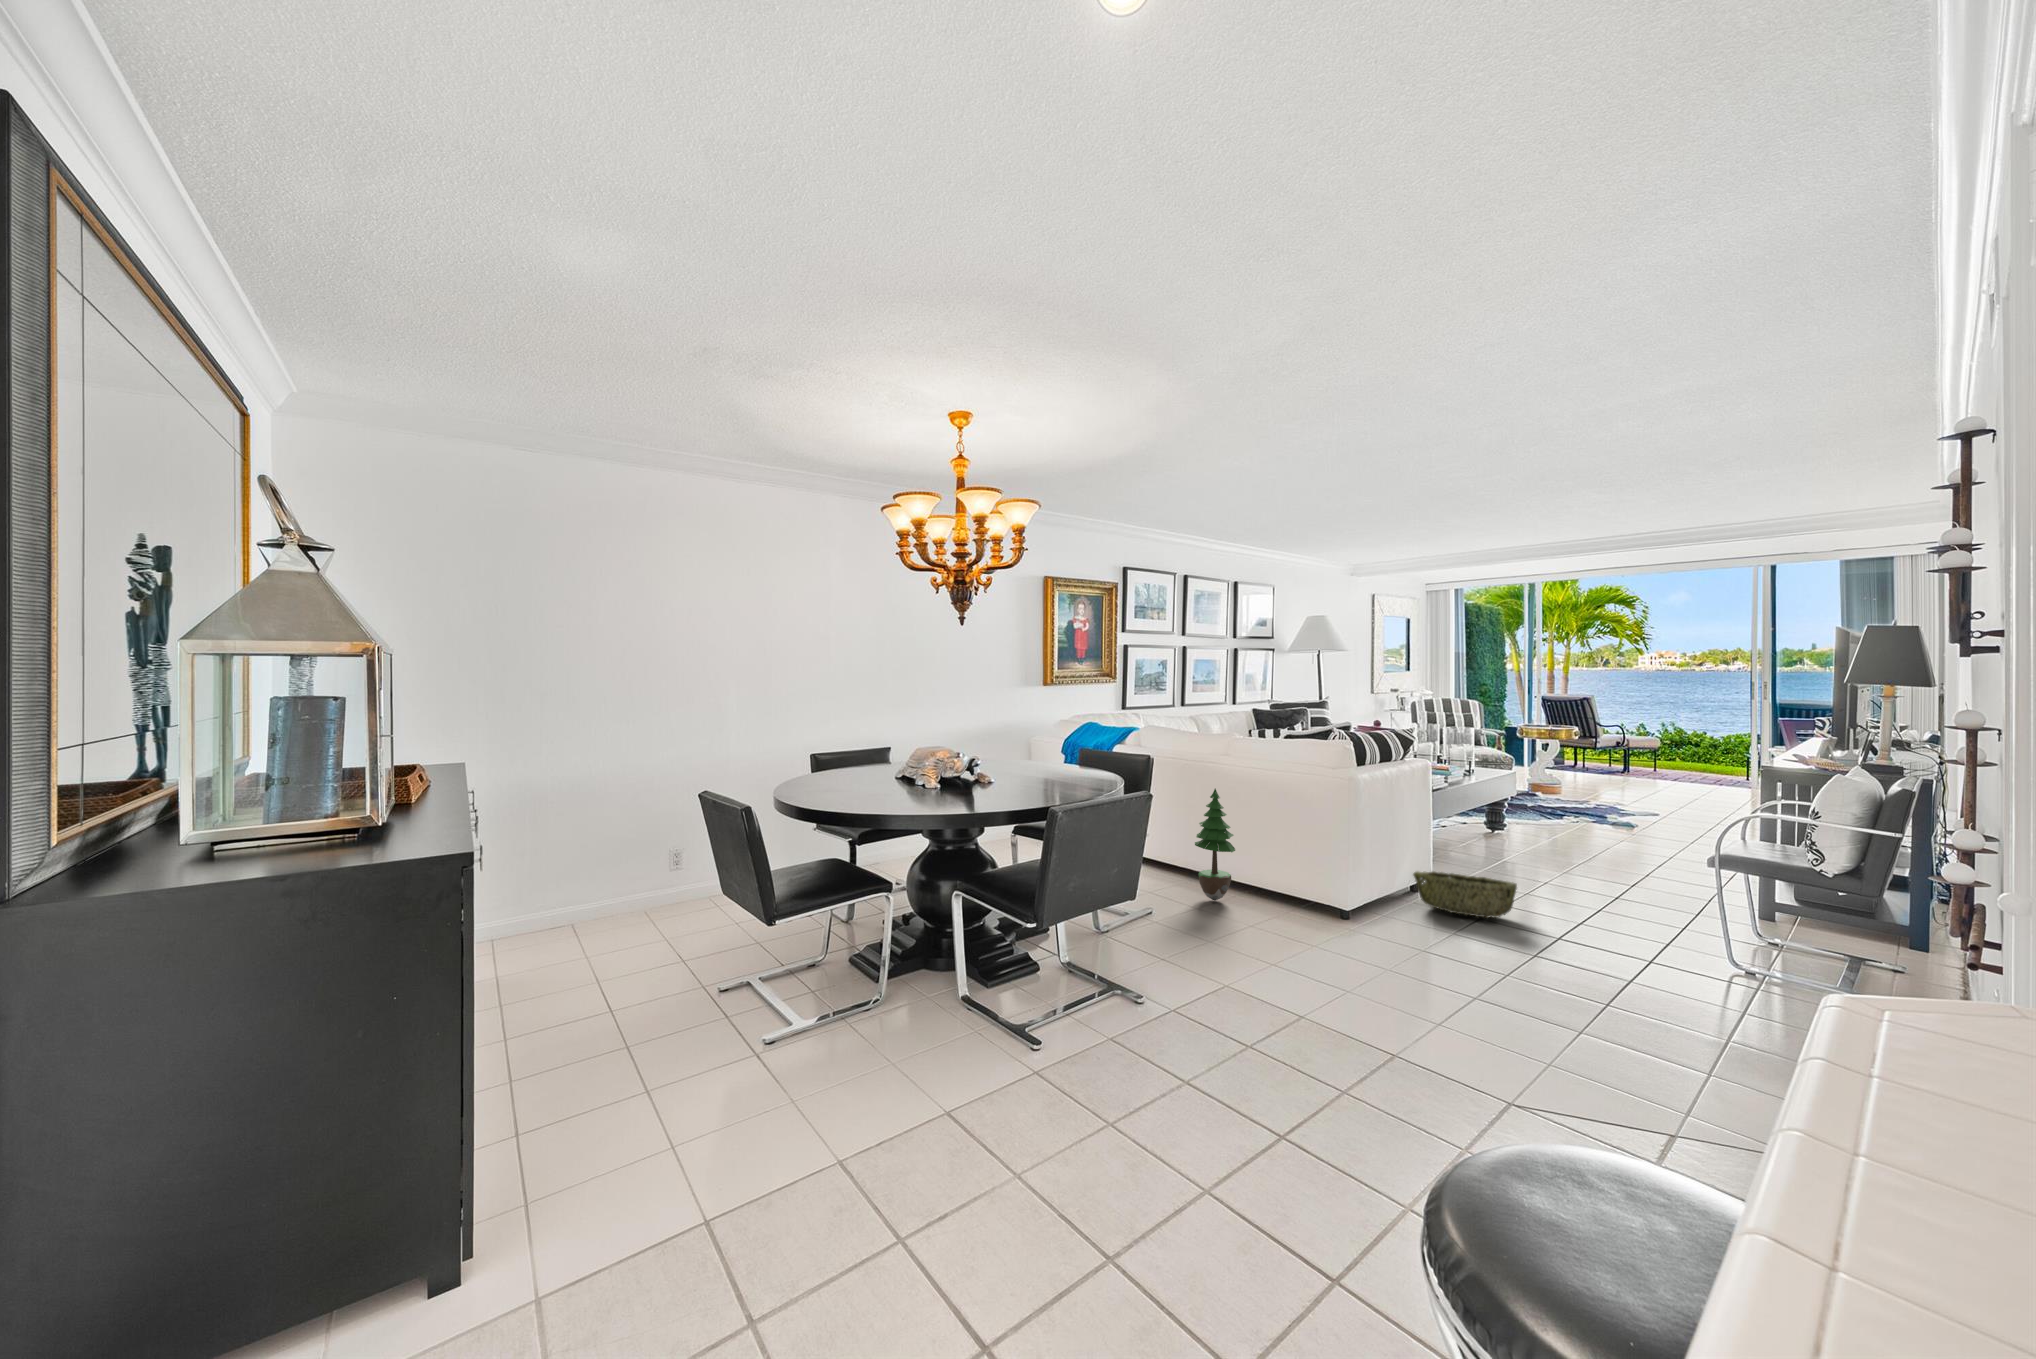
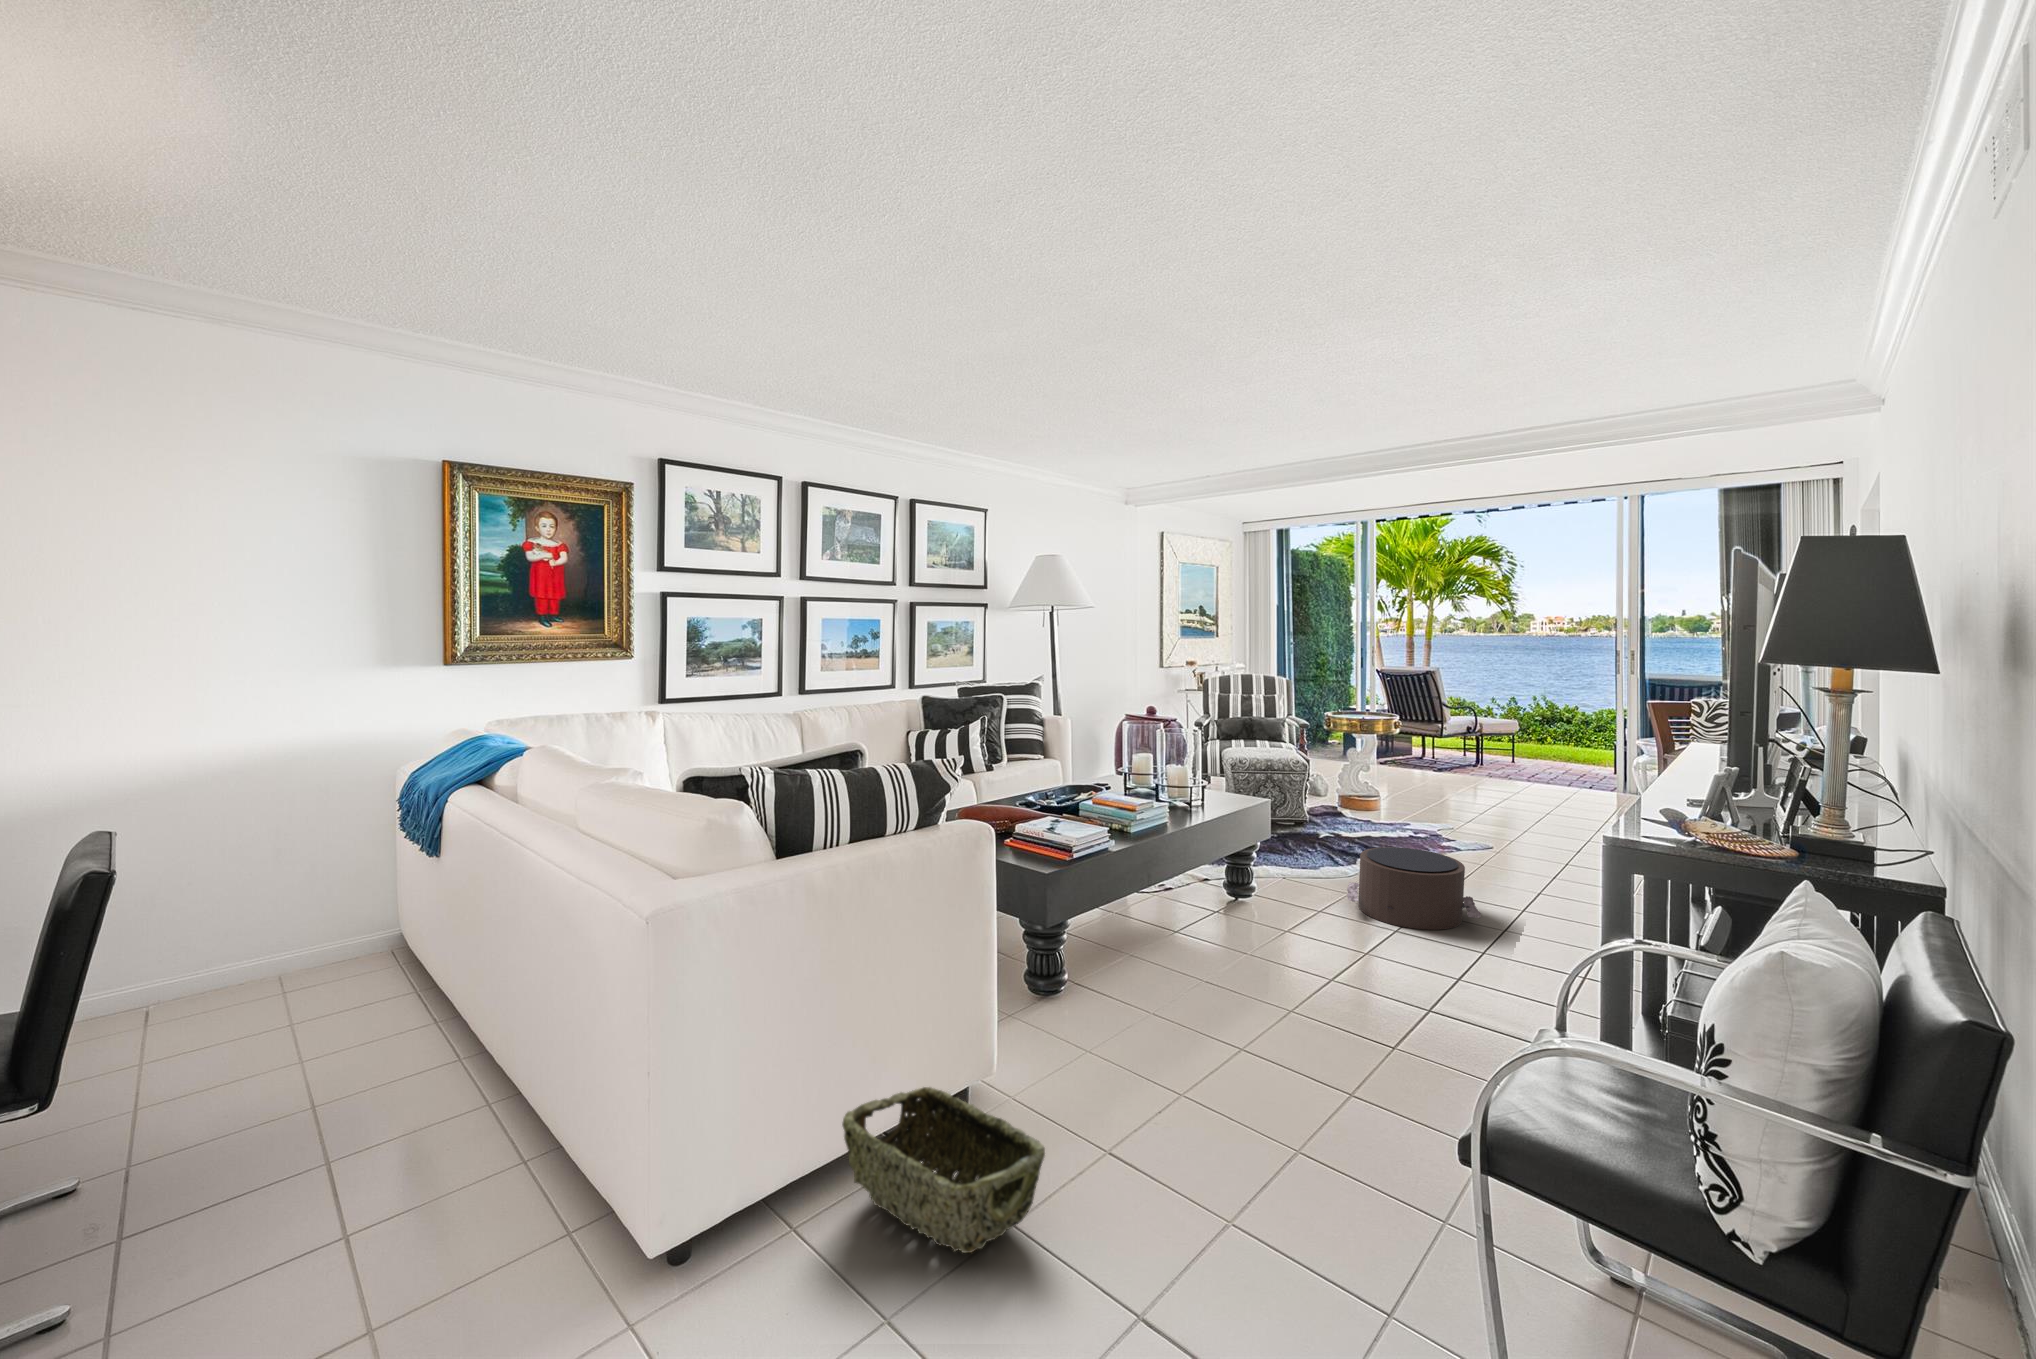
potted tree: present [1195,789,1235,901] -> none [367,920,481,1174]
pouf: none [1575,799,1671,843] -> present [1347,847,1480,930]

